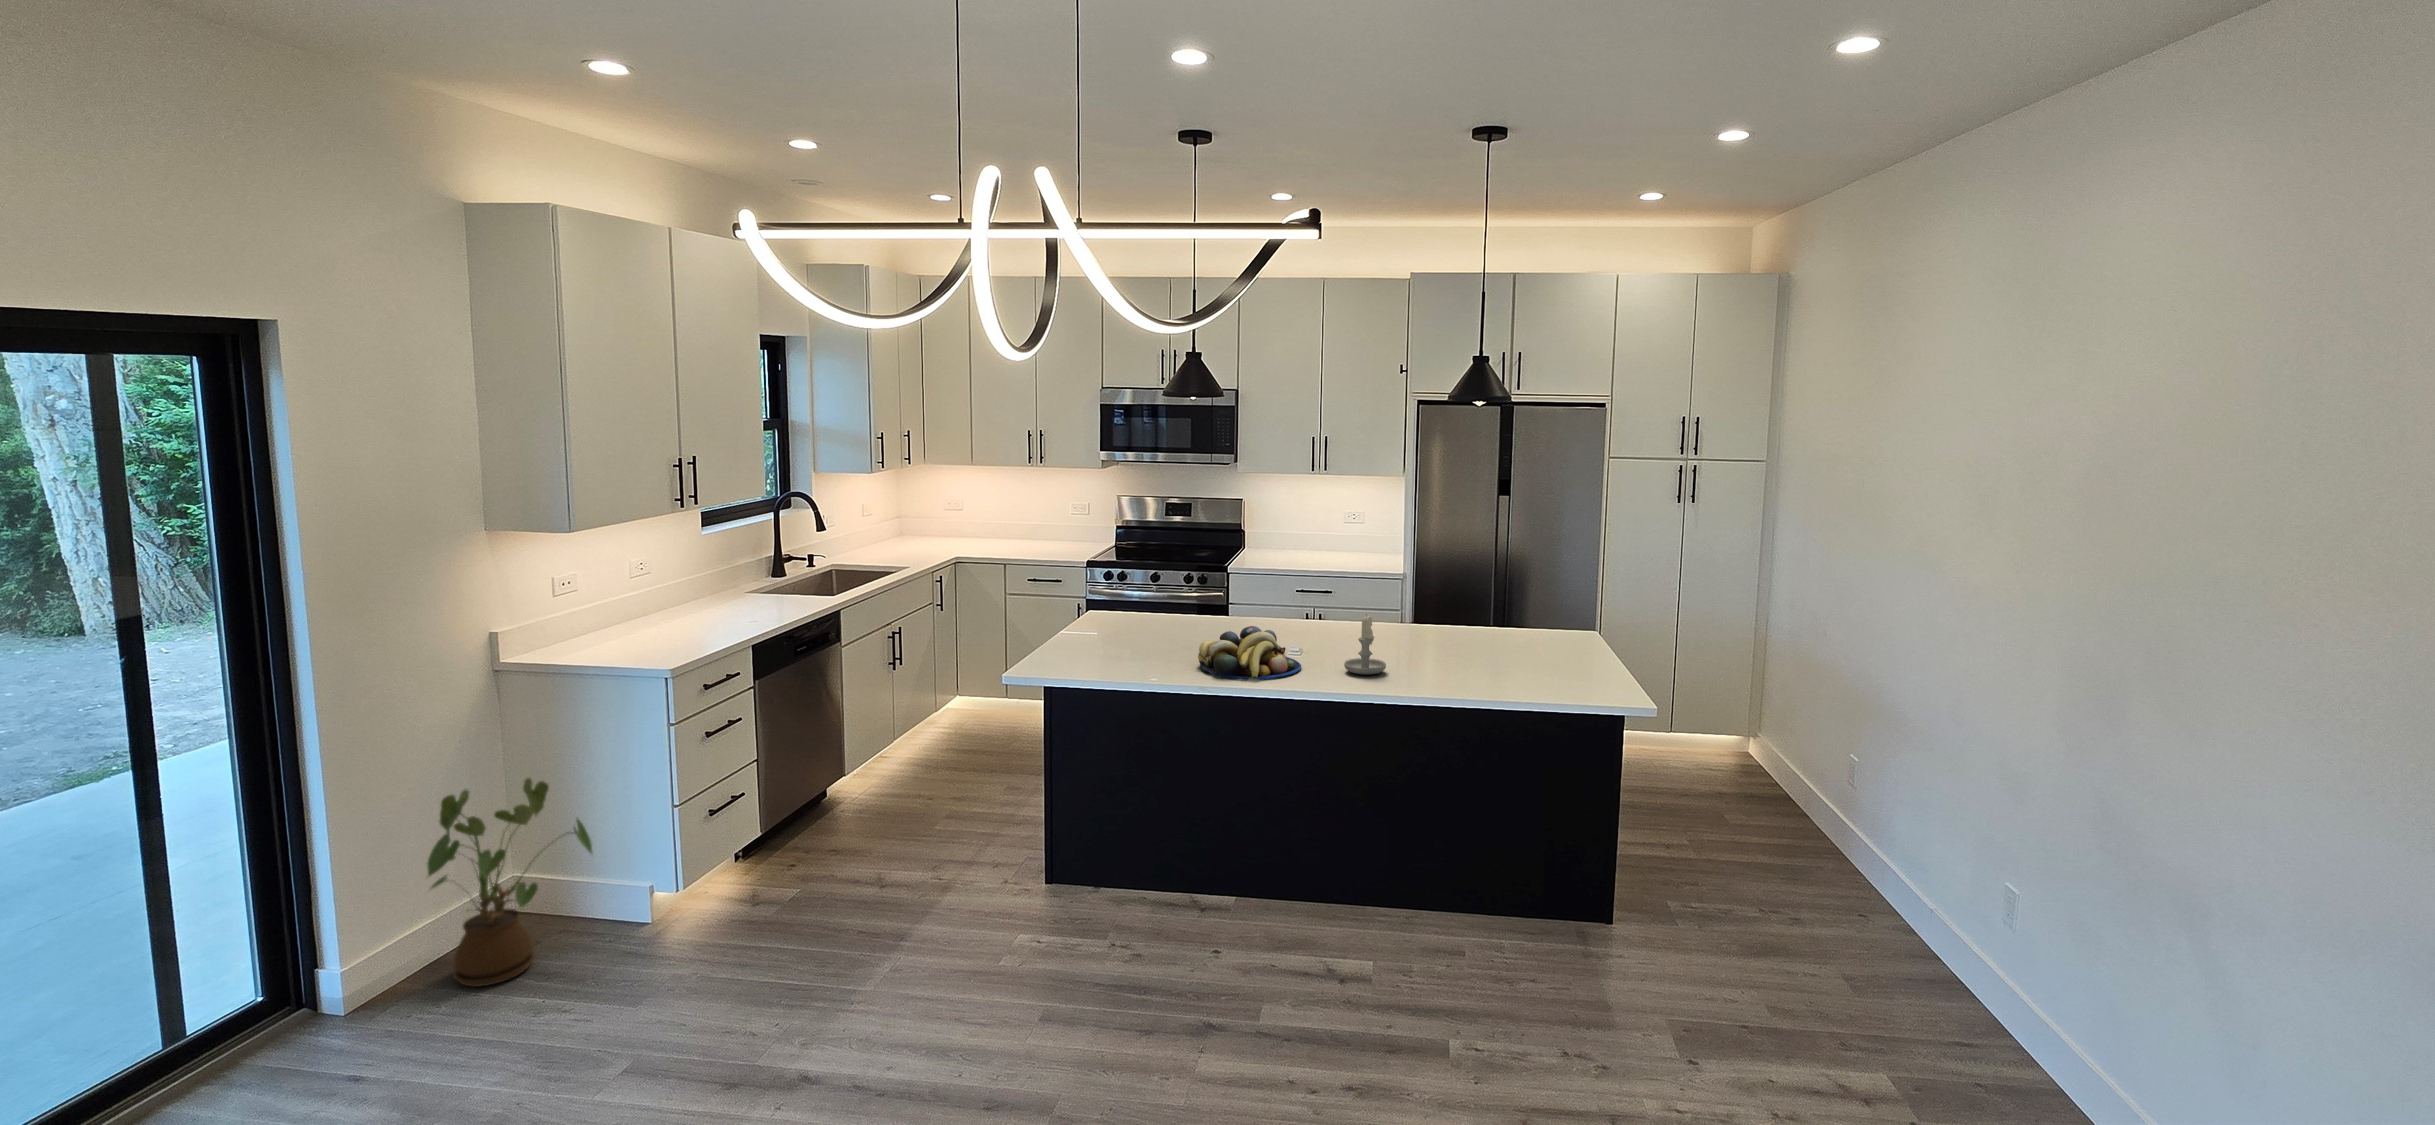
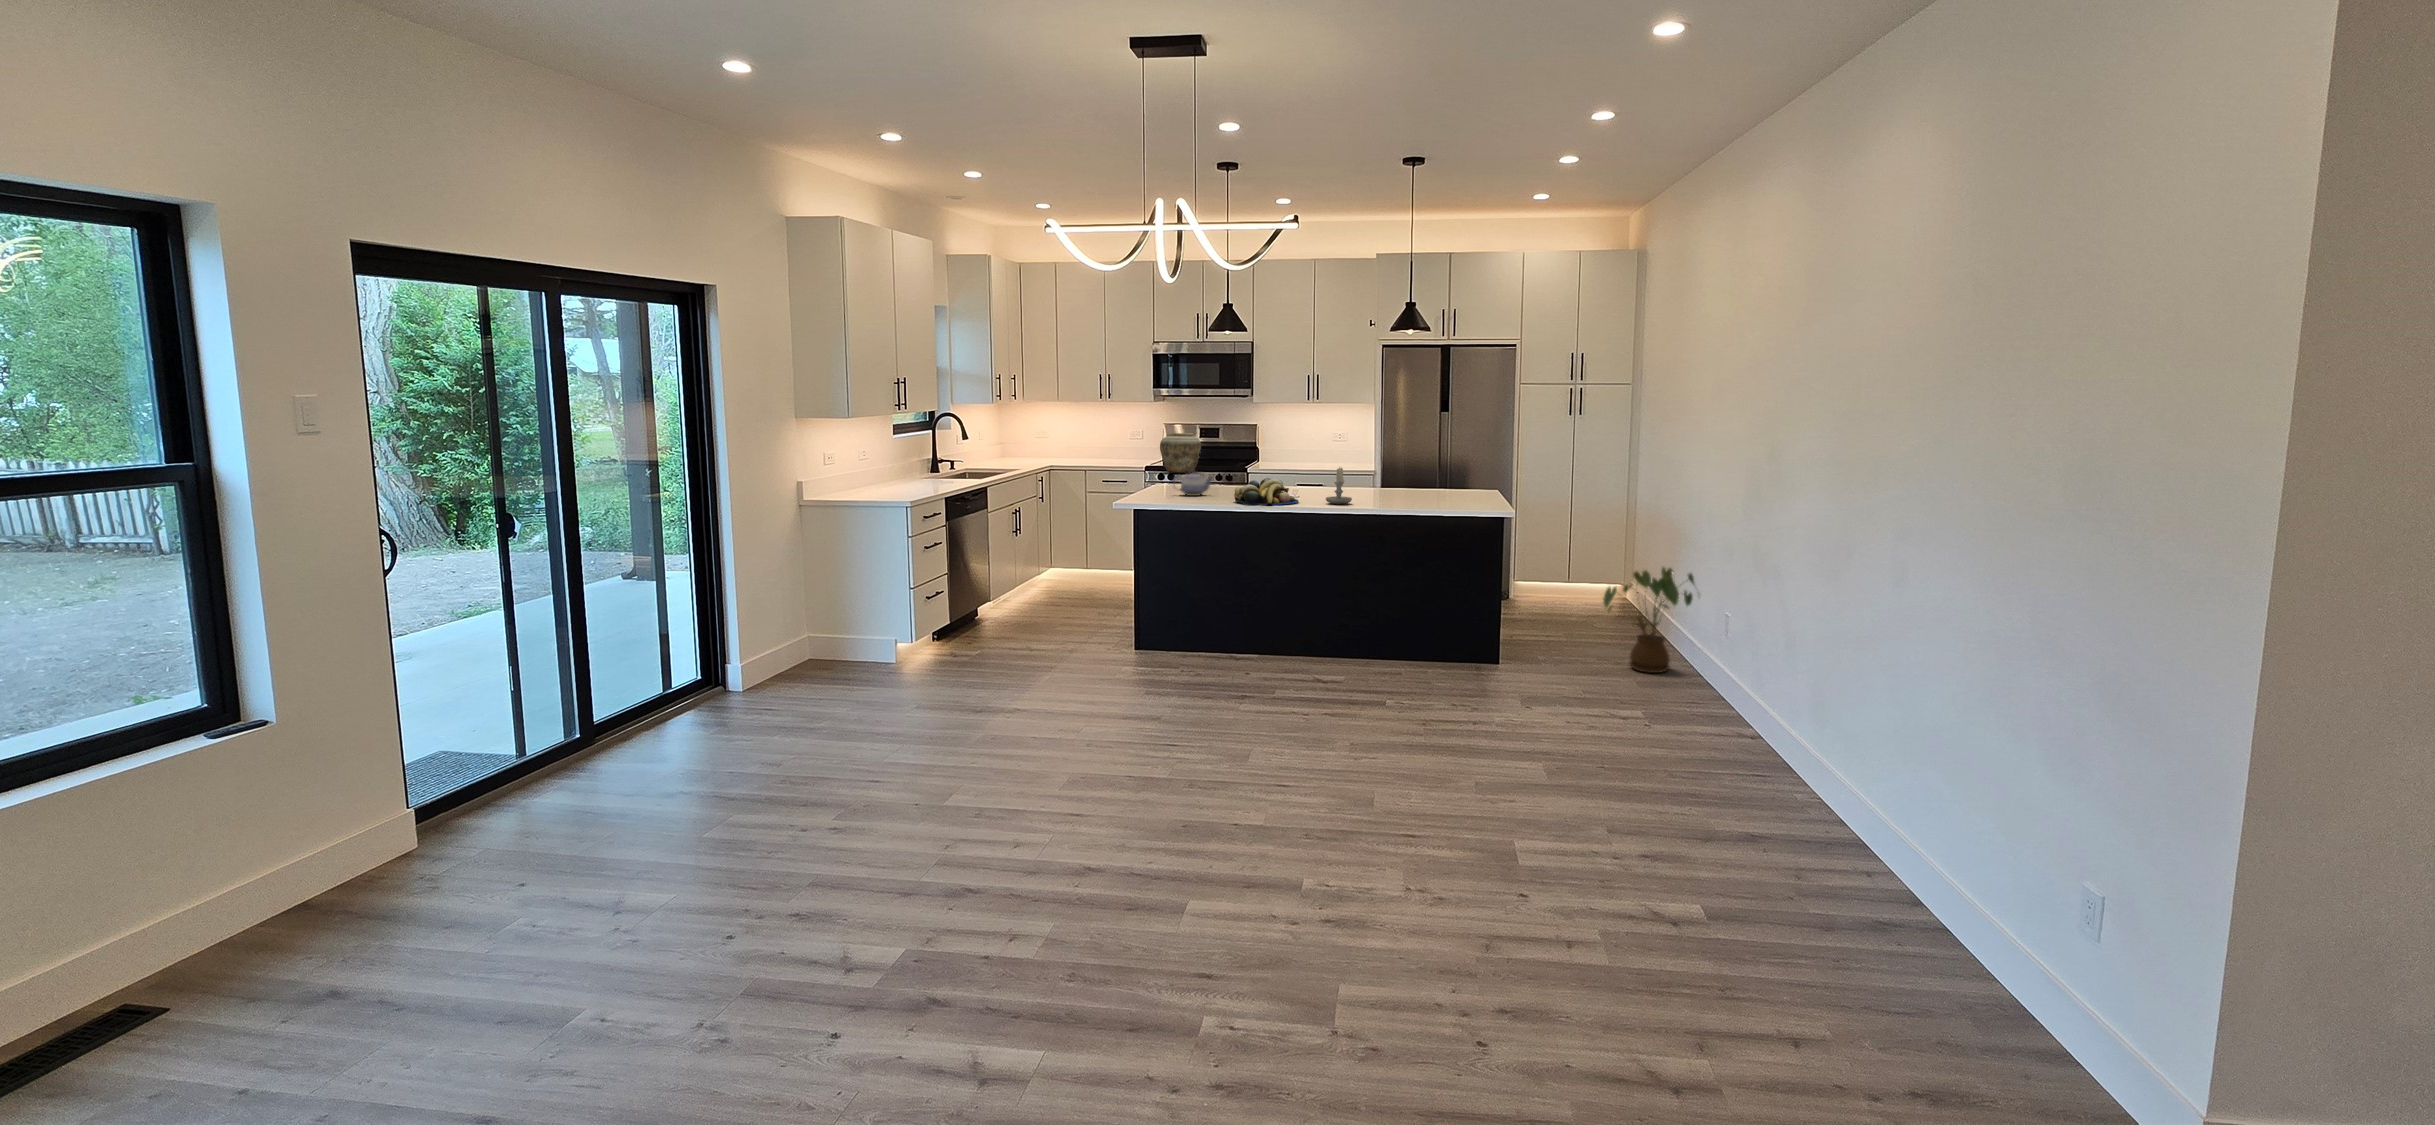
vase: none [1105,514,1162,571] -> present [1160,433,1201,473]
teapot: none [1106,604,1170,644] -> present [1173,471,1212,496]
house plant: present [427,778,592,987] -> present [1603,567,1694,673]

